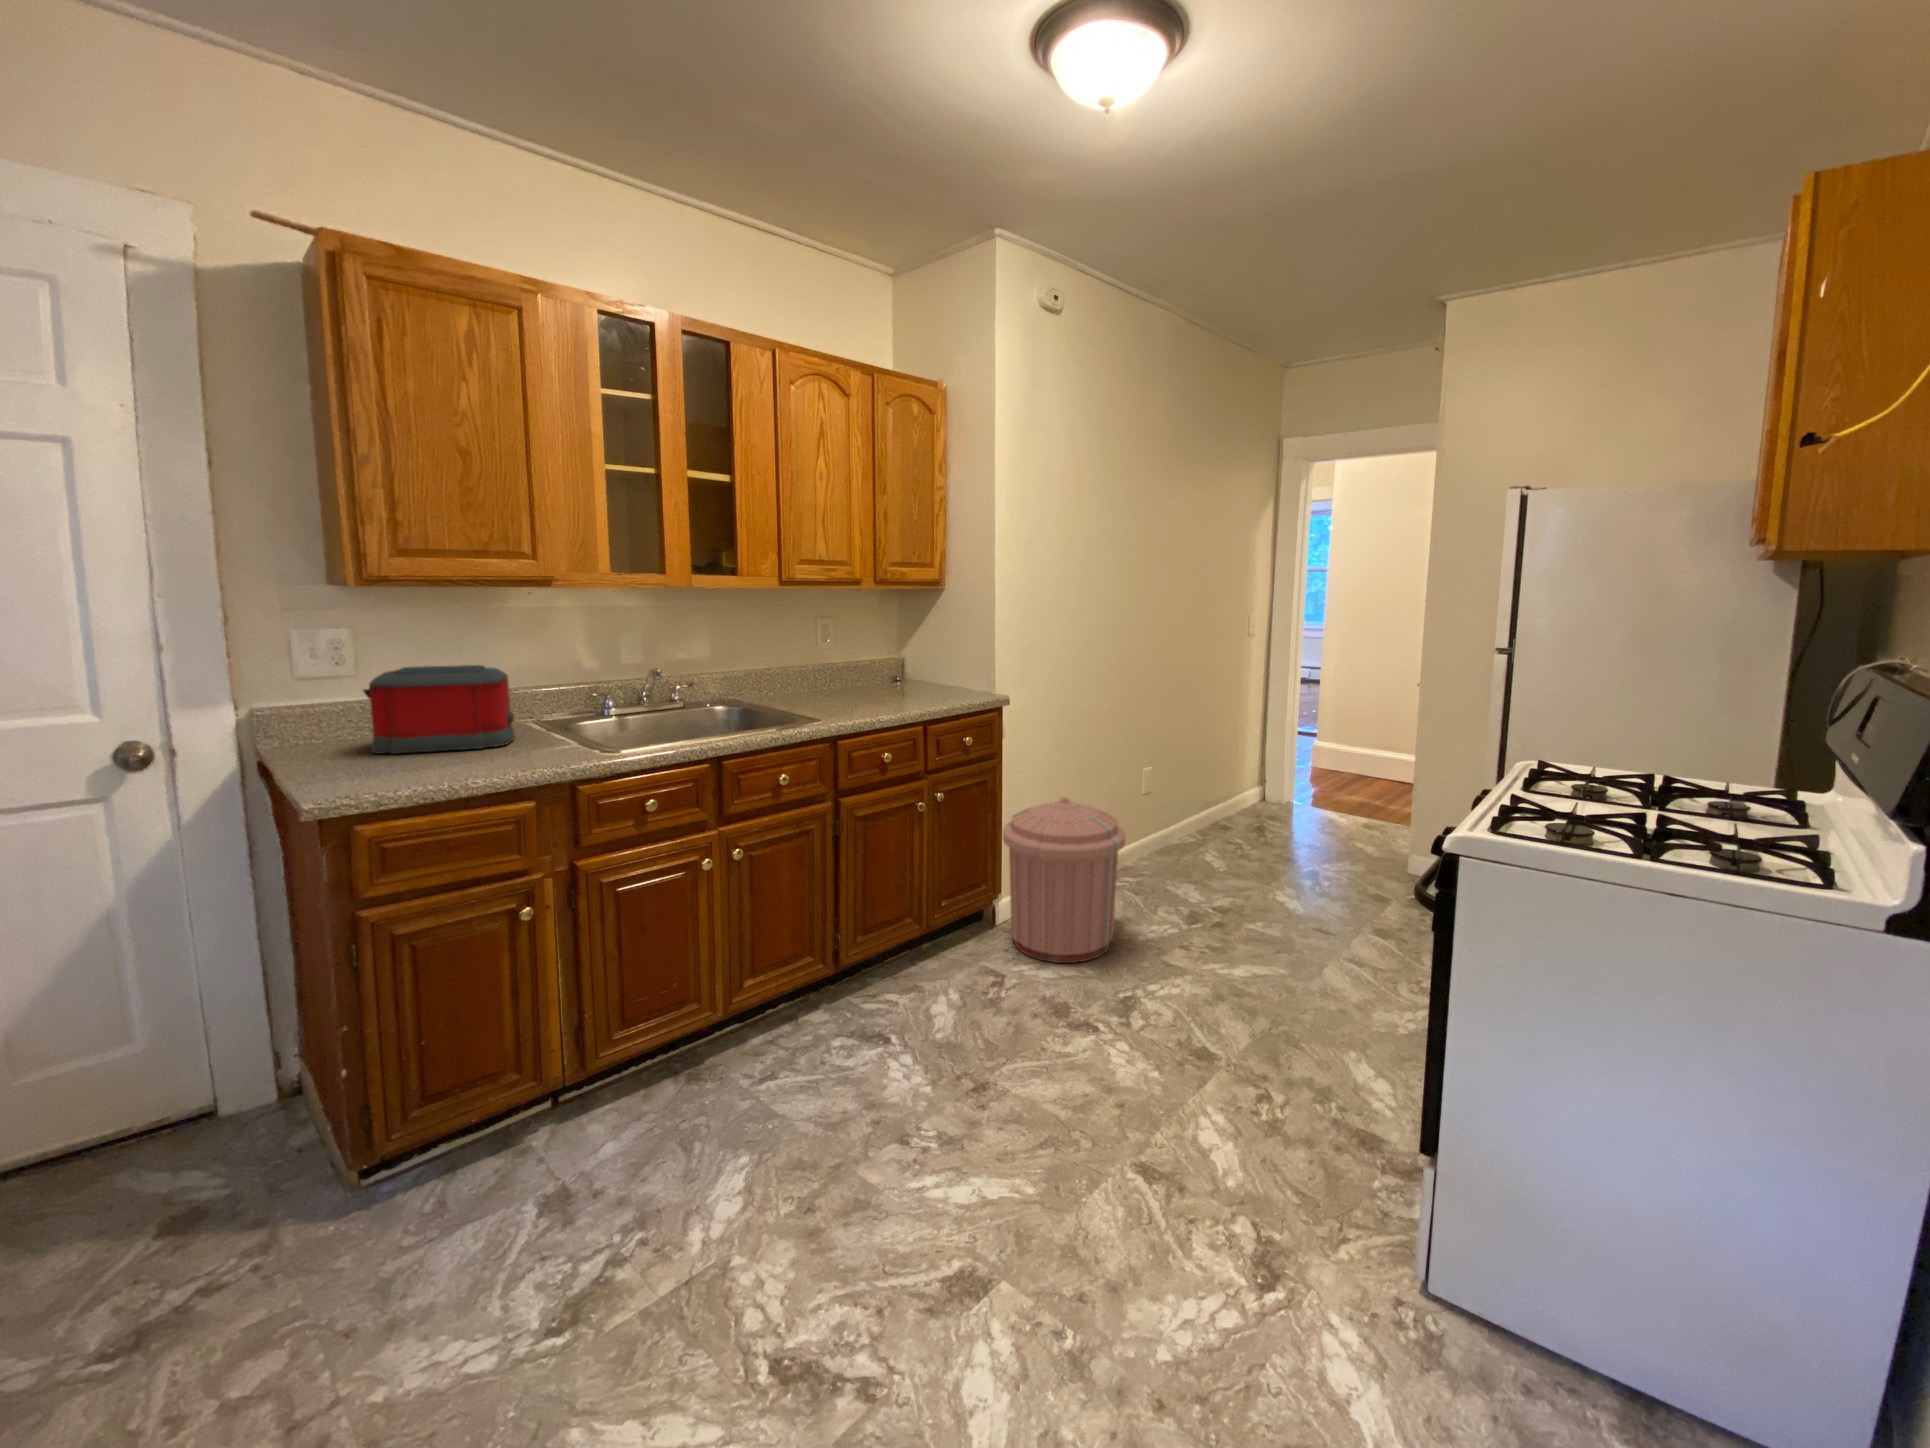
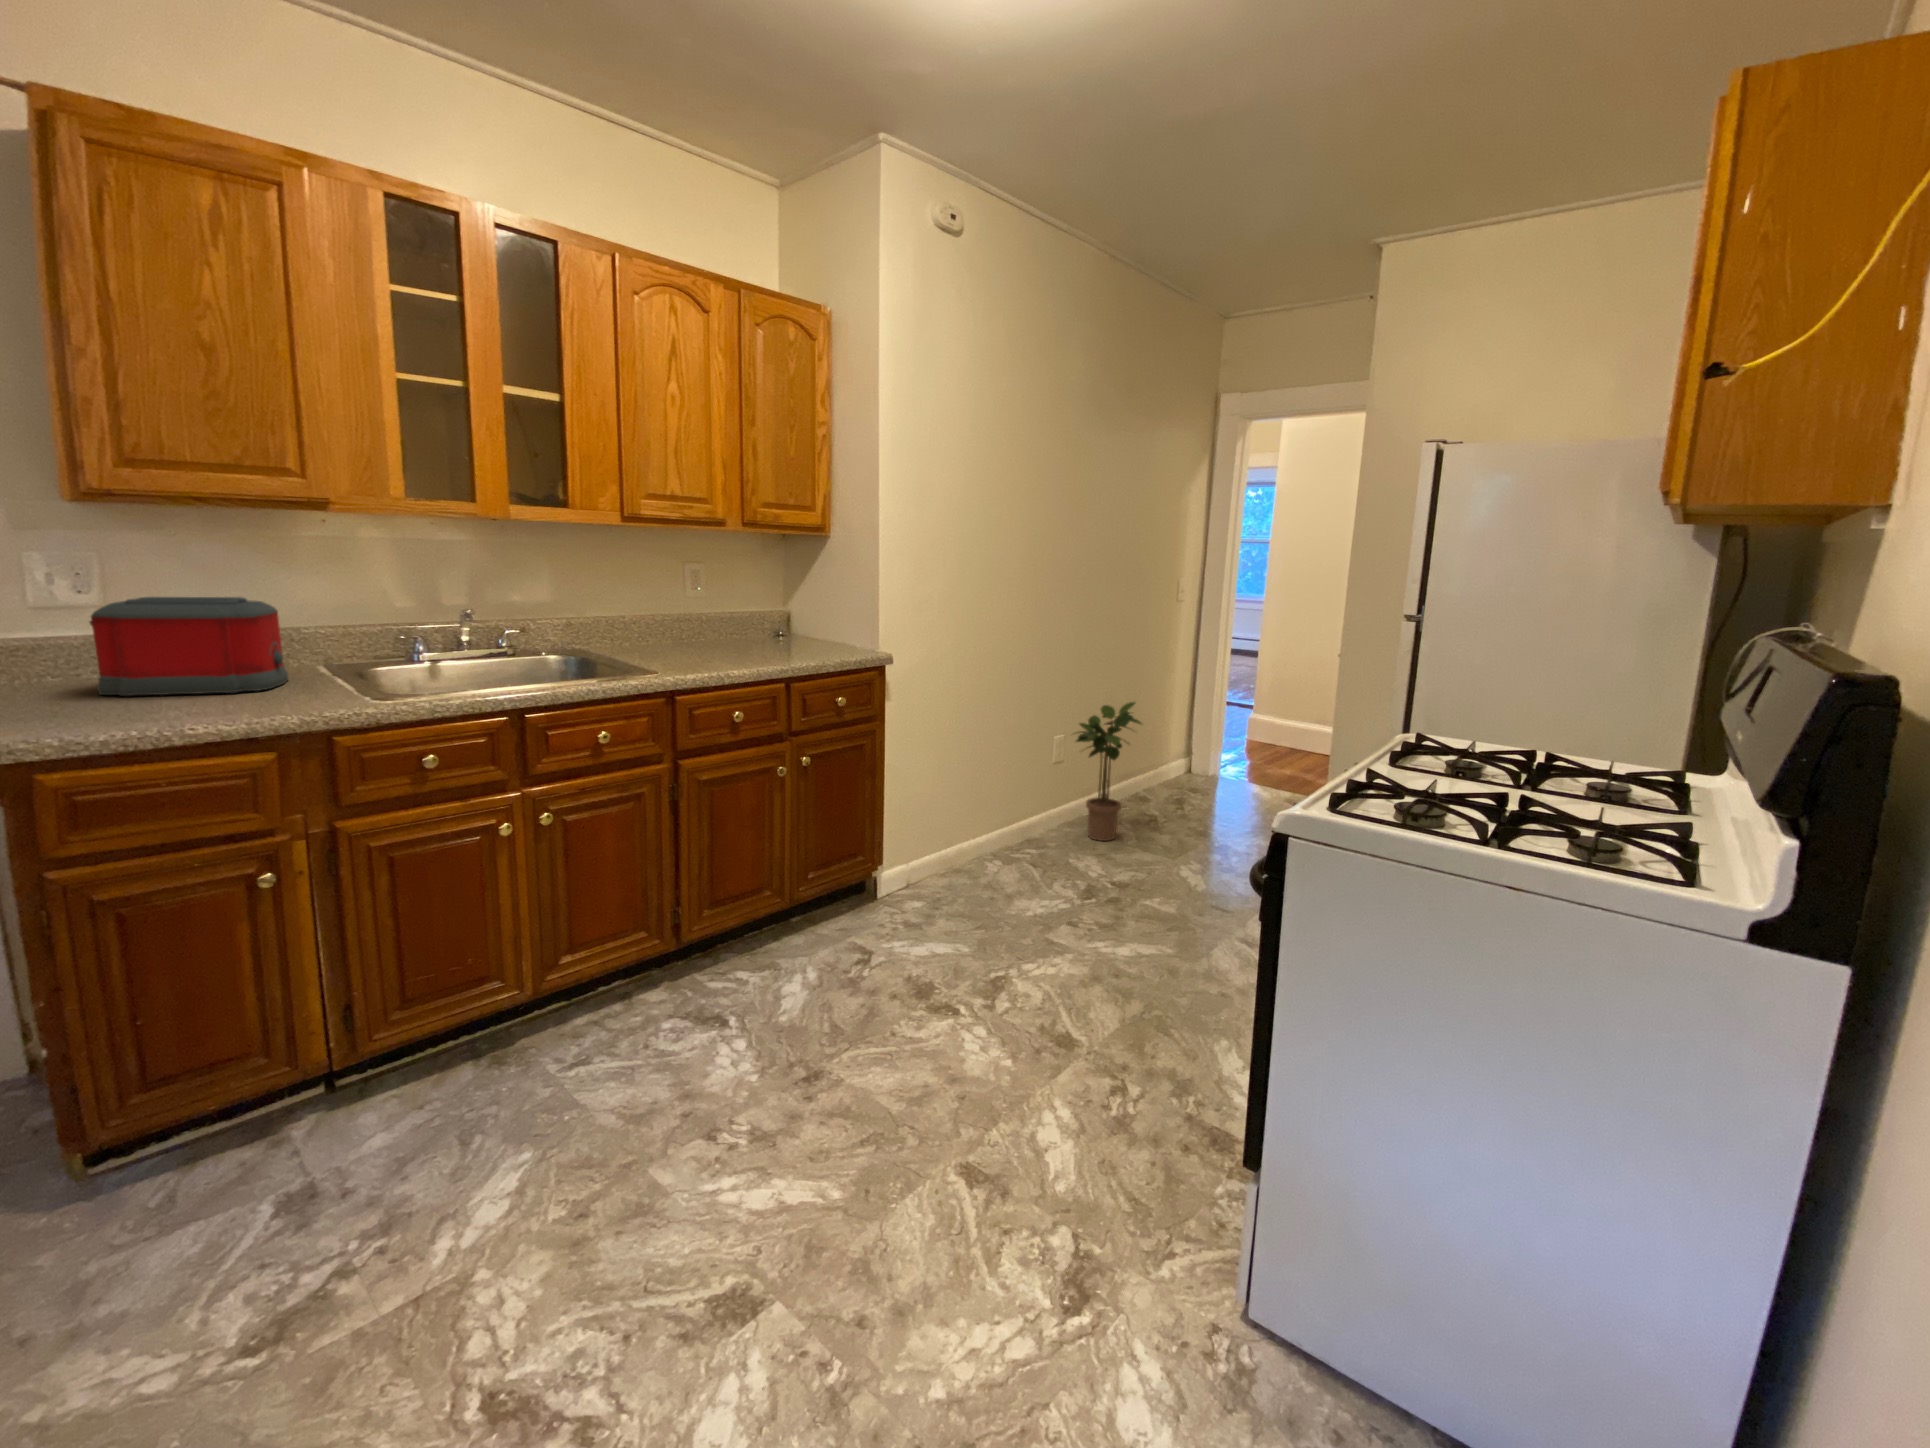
potted plant: none [1157,736,1227,868] -> present [1076,702,1141,841]
trash can: present [1003,797,1125,963] -> none [880,763,1013,941]

